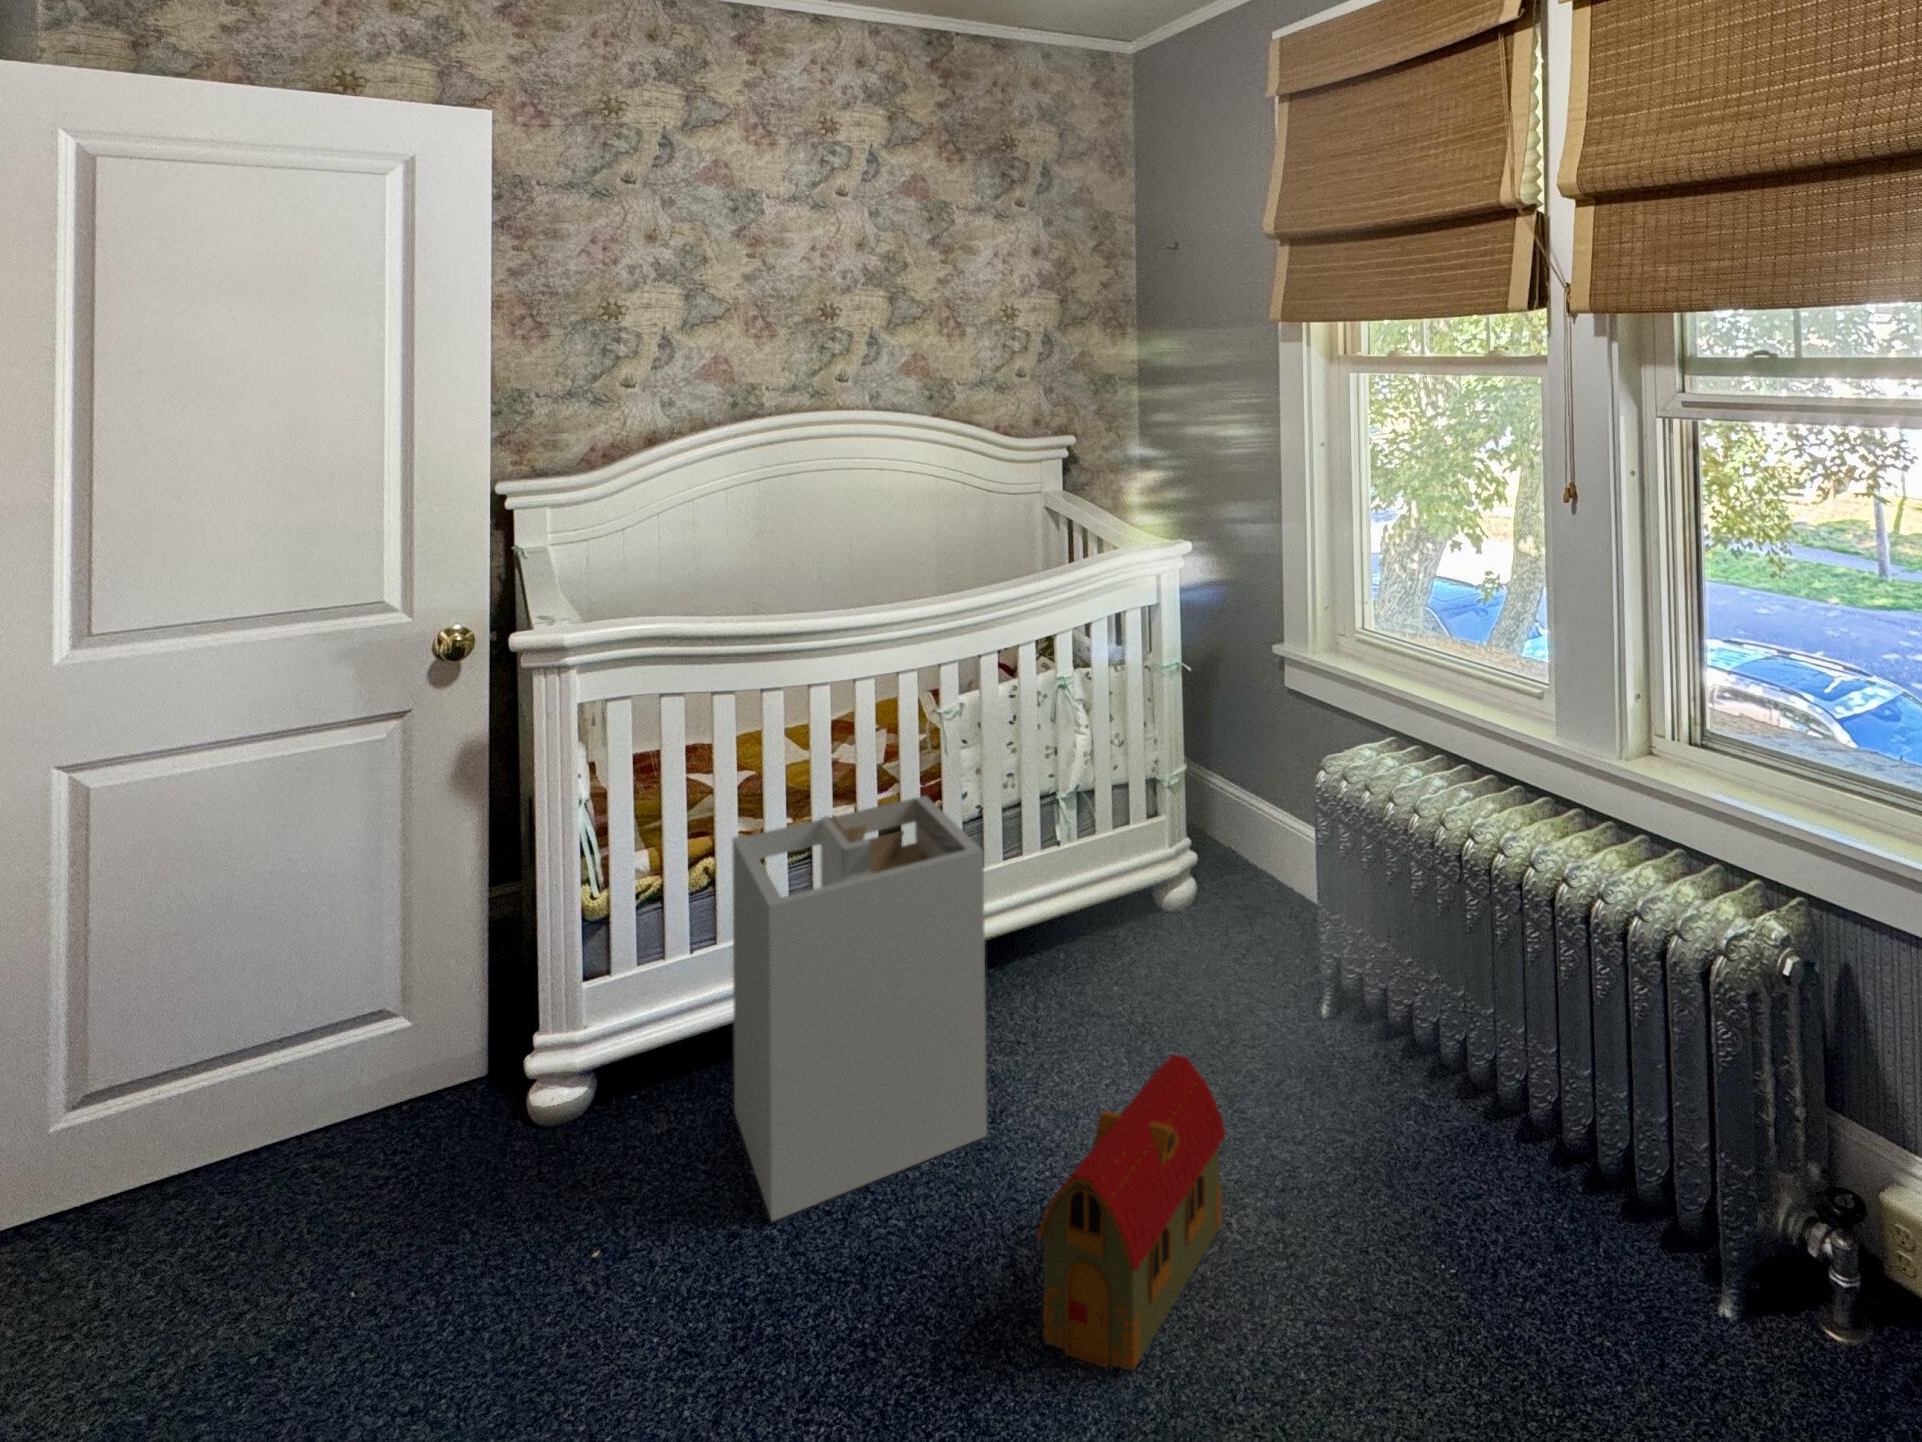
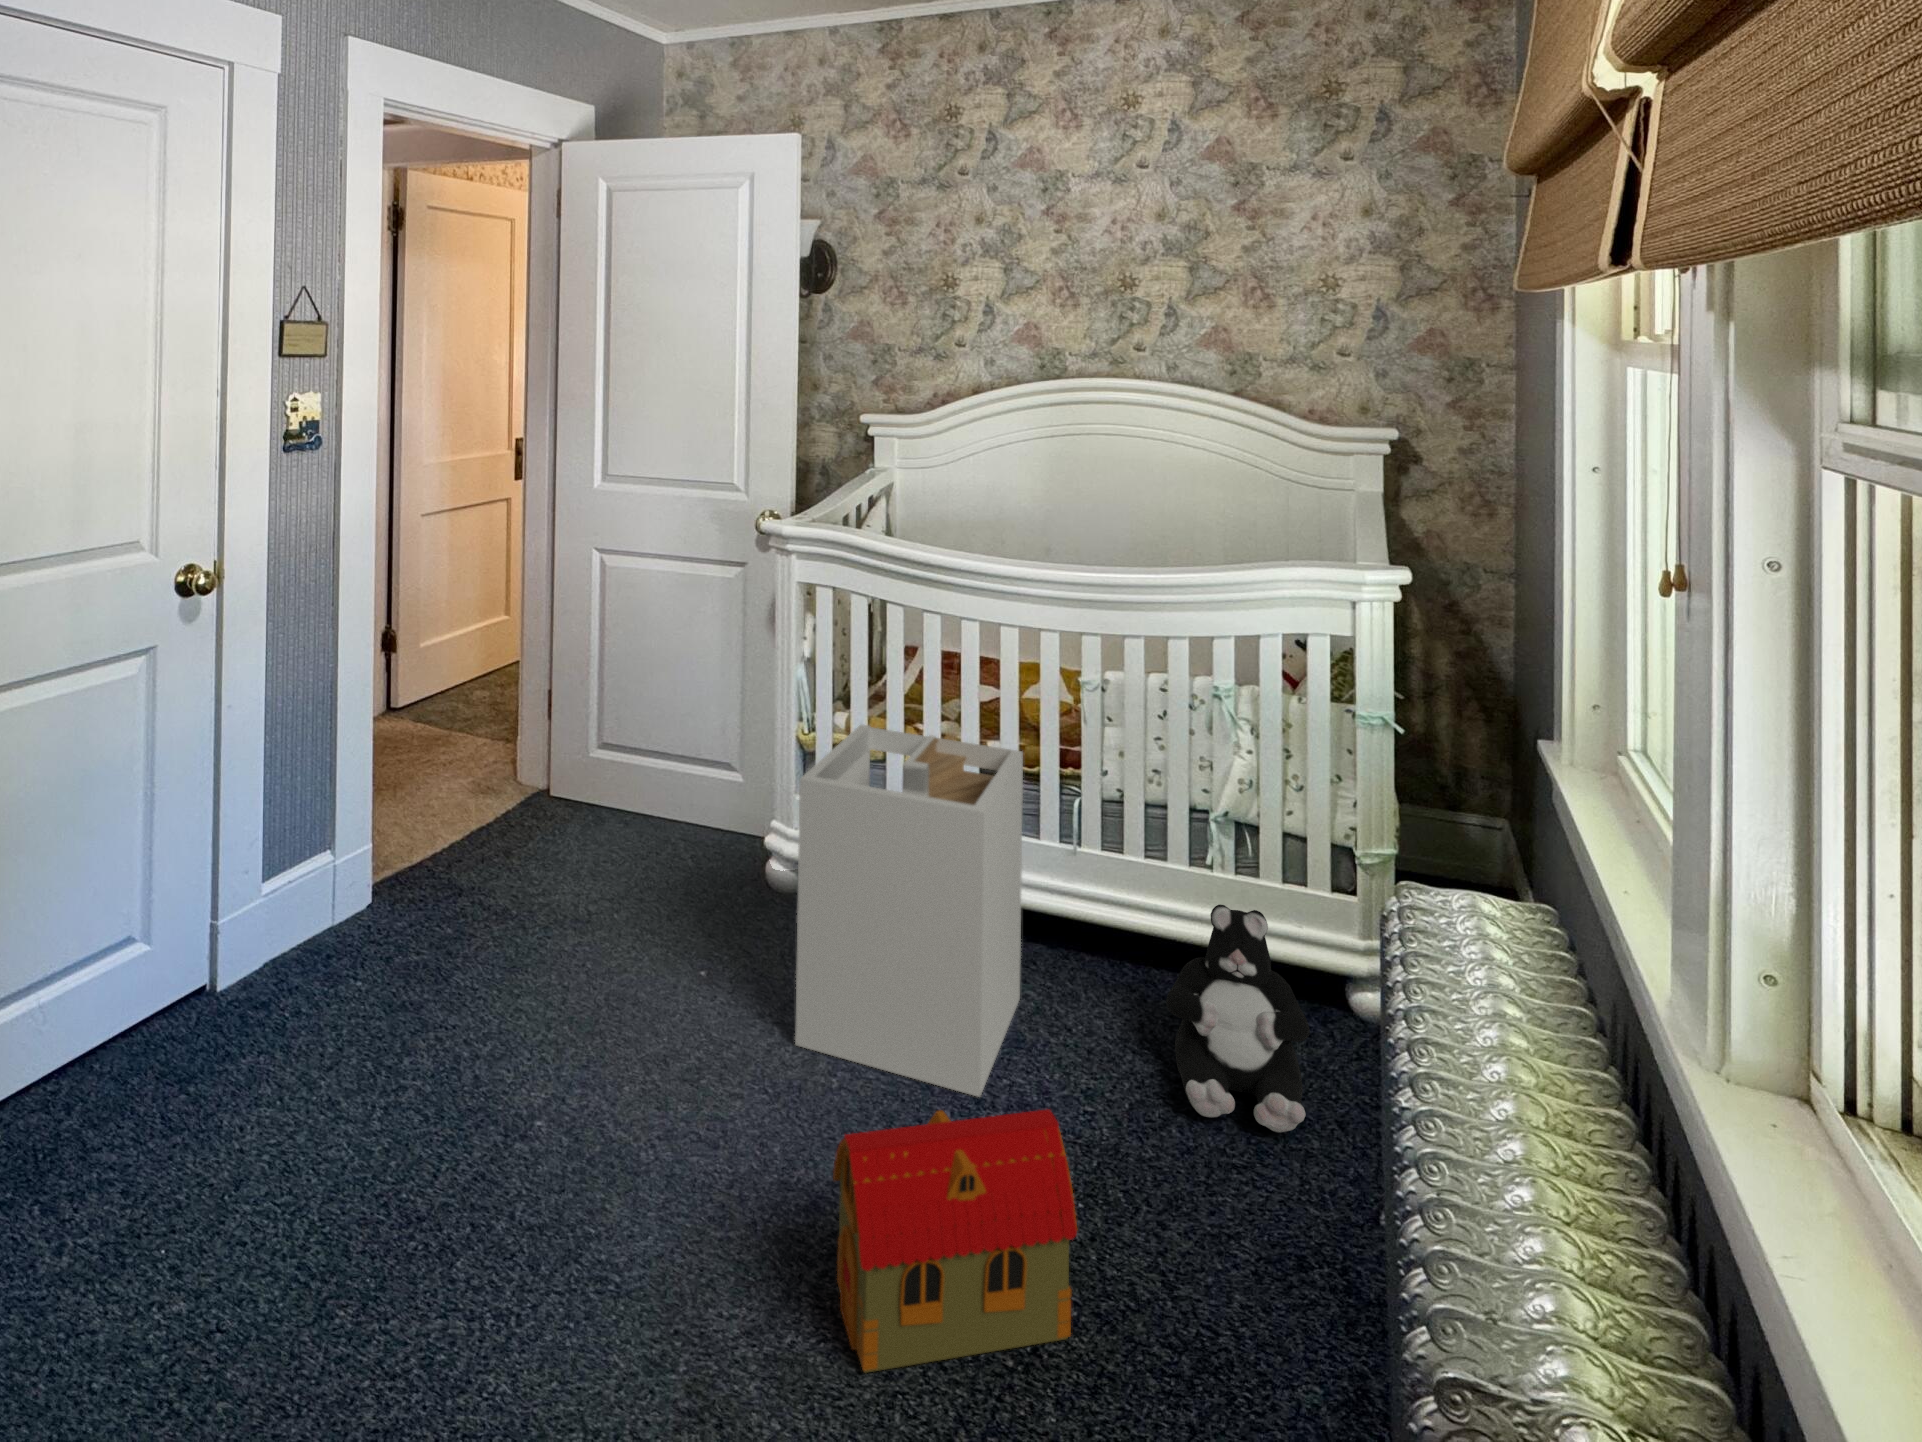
plush toy: none [1082,851,1215,1034] -> present [1166,905,1310,1133]

